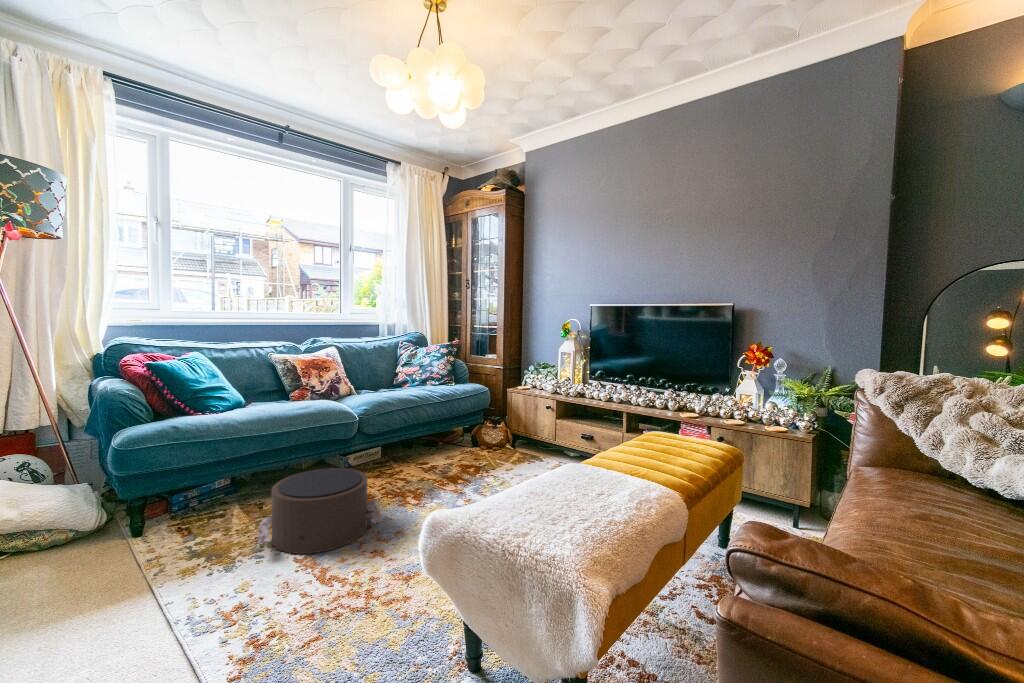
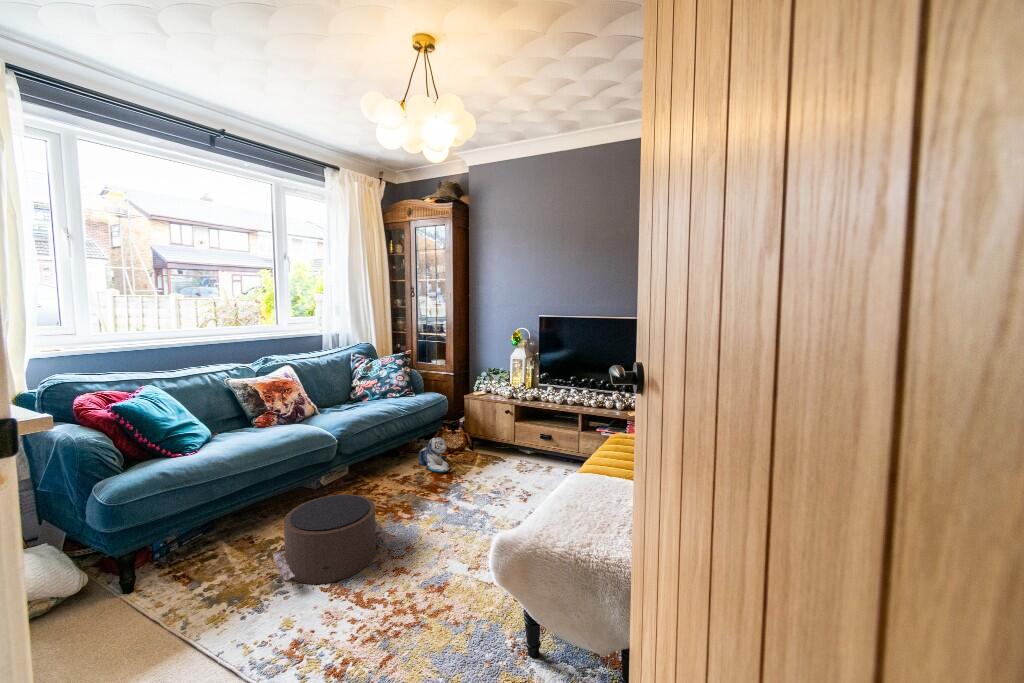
plush toy: none [452,428,482,465] -> present [419,437,449,473]

